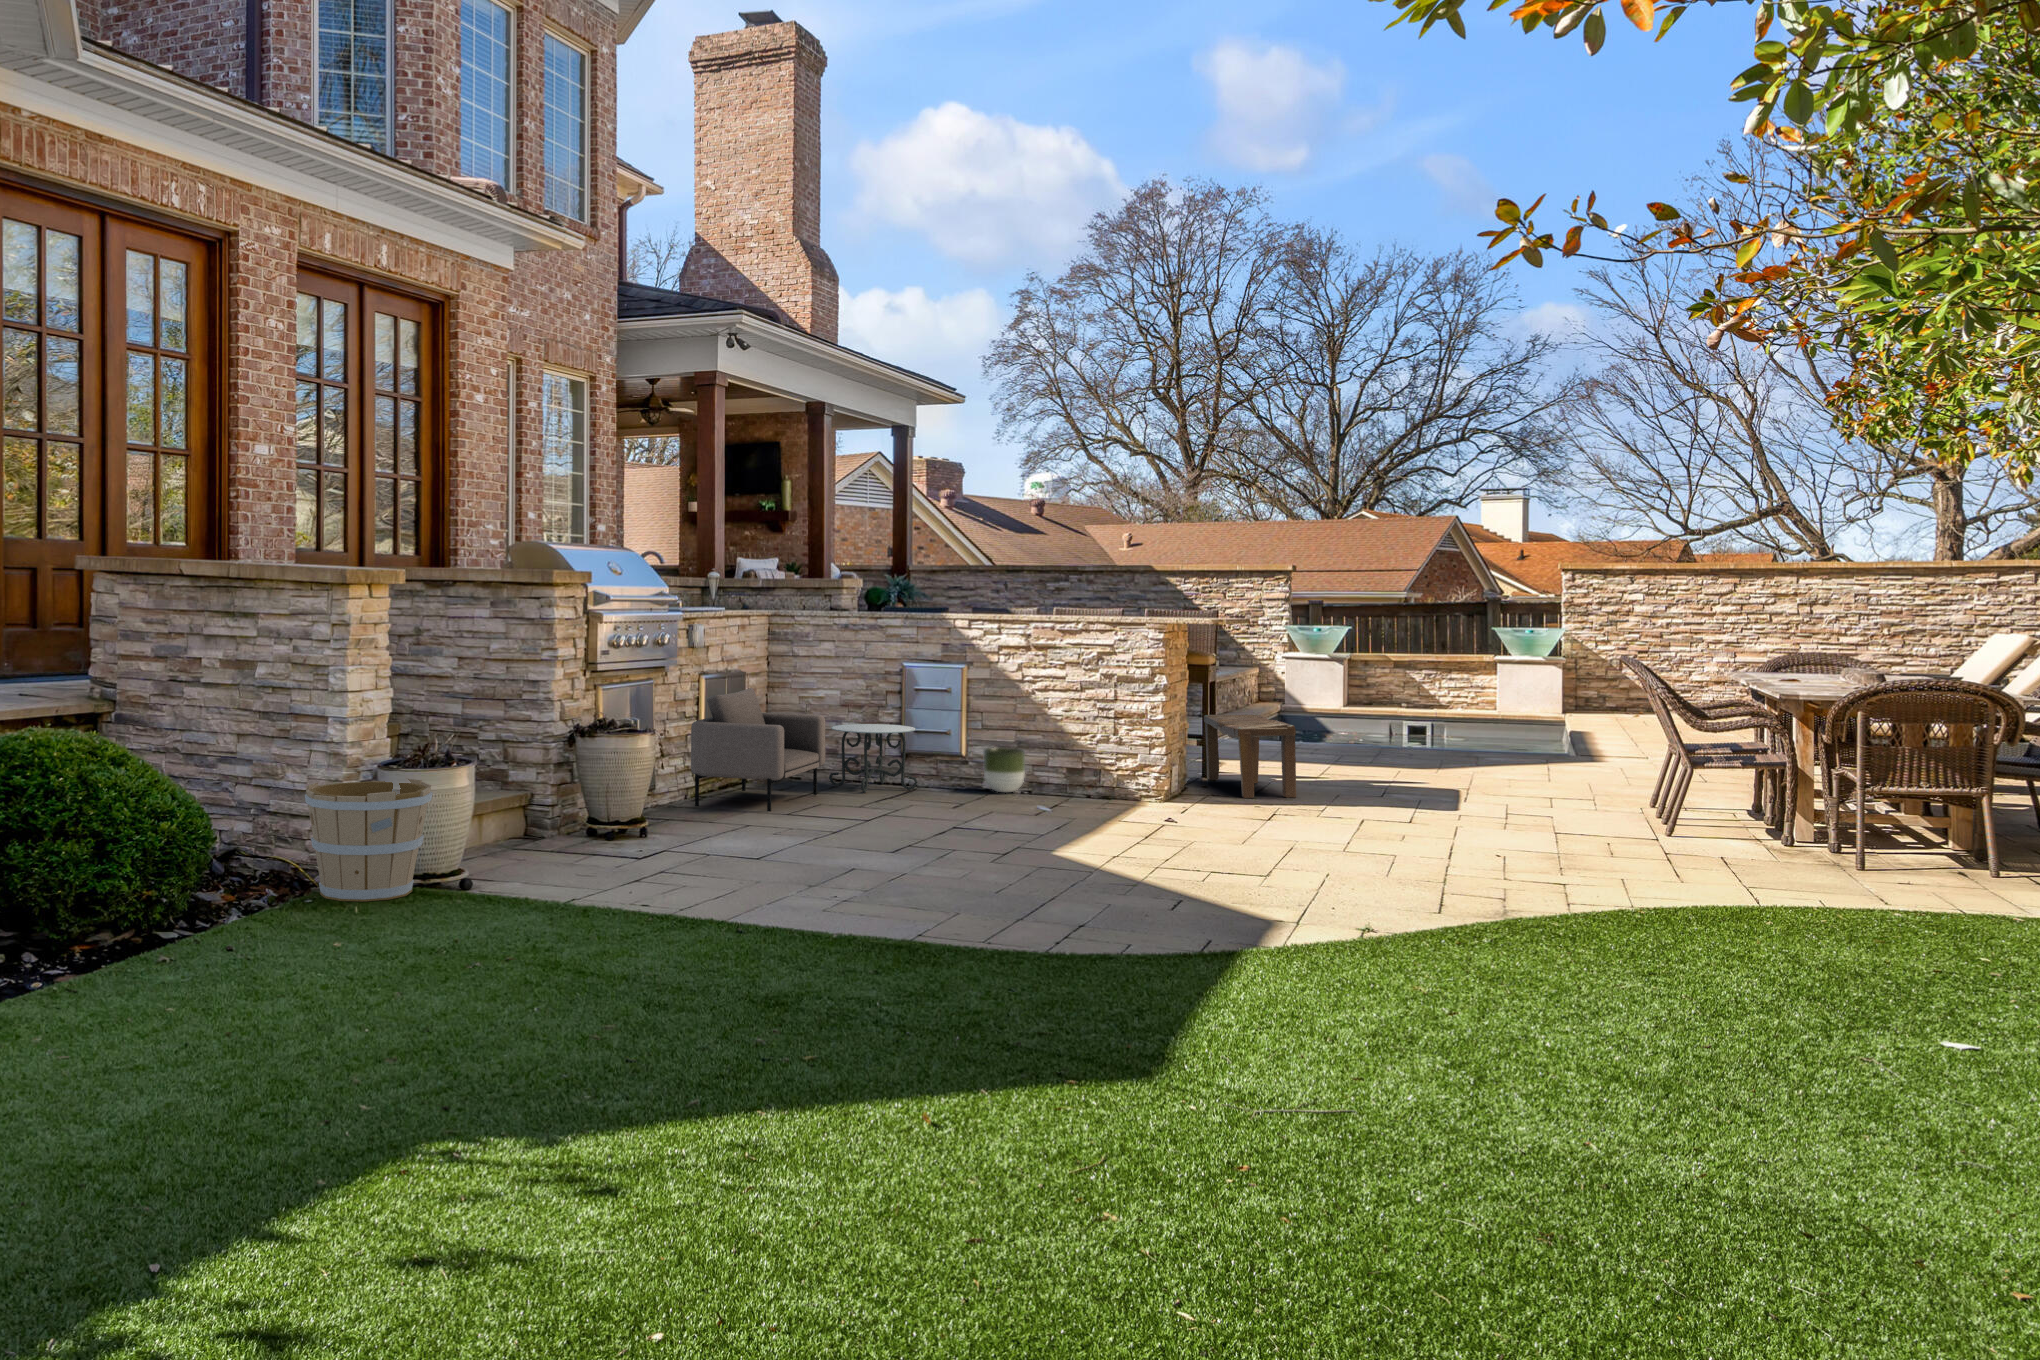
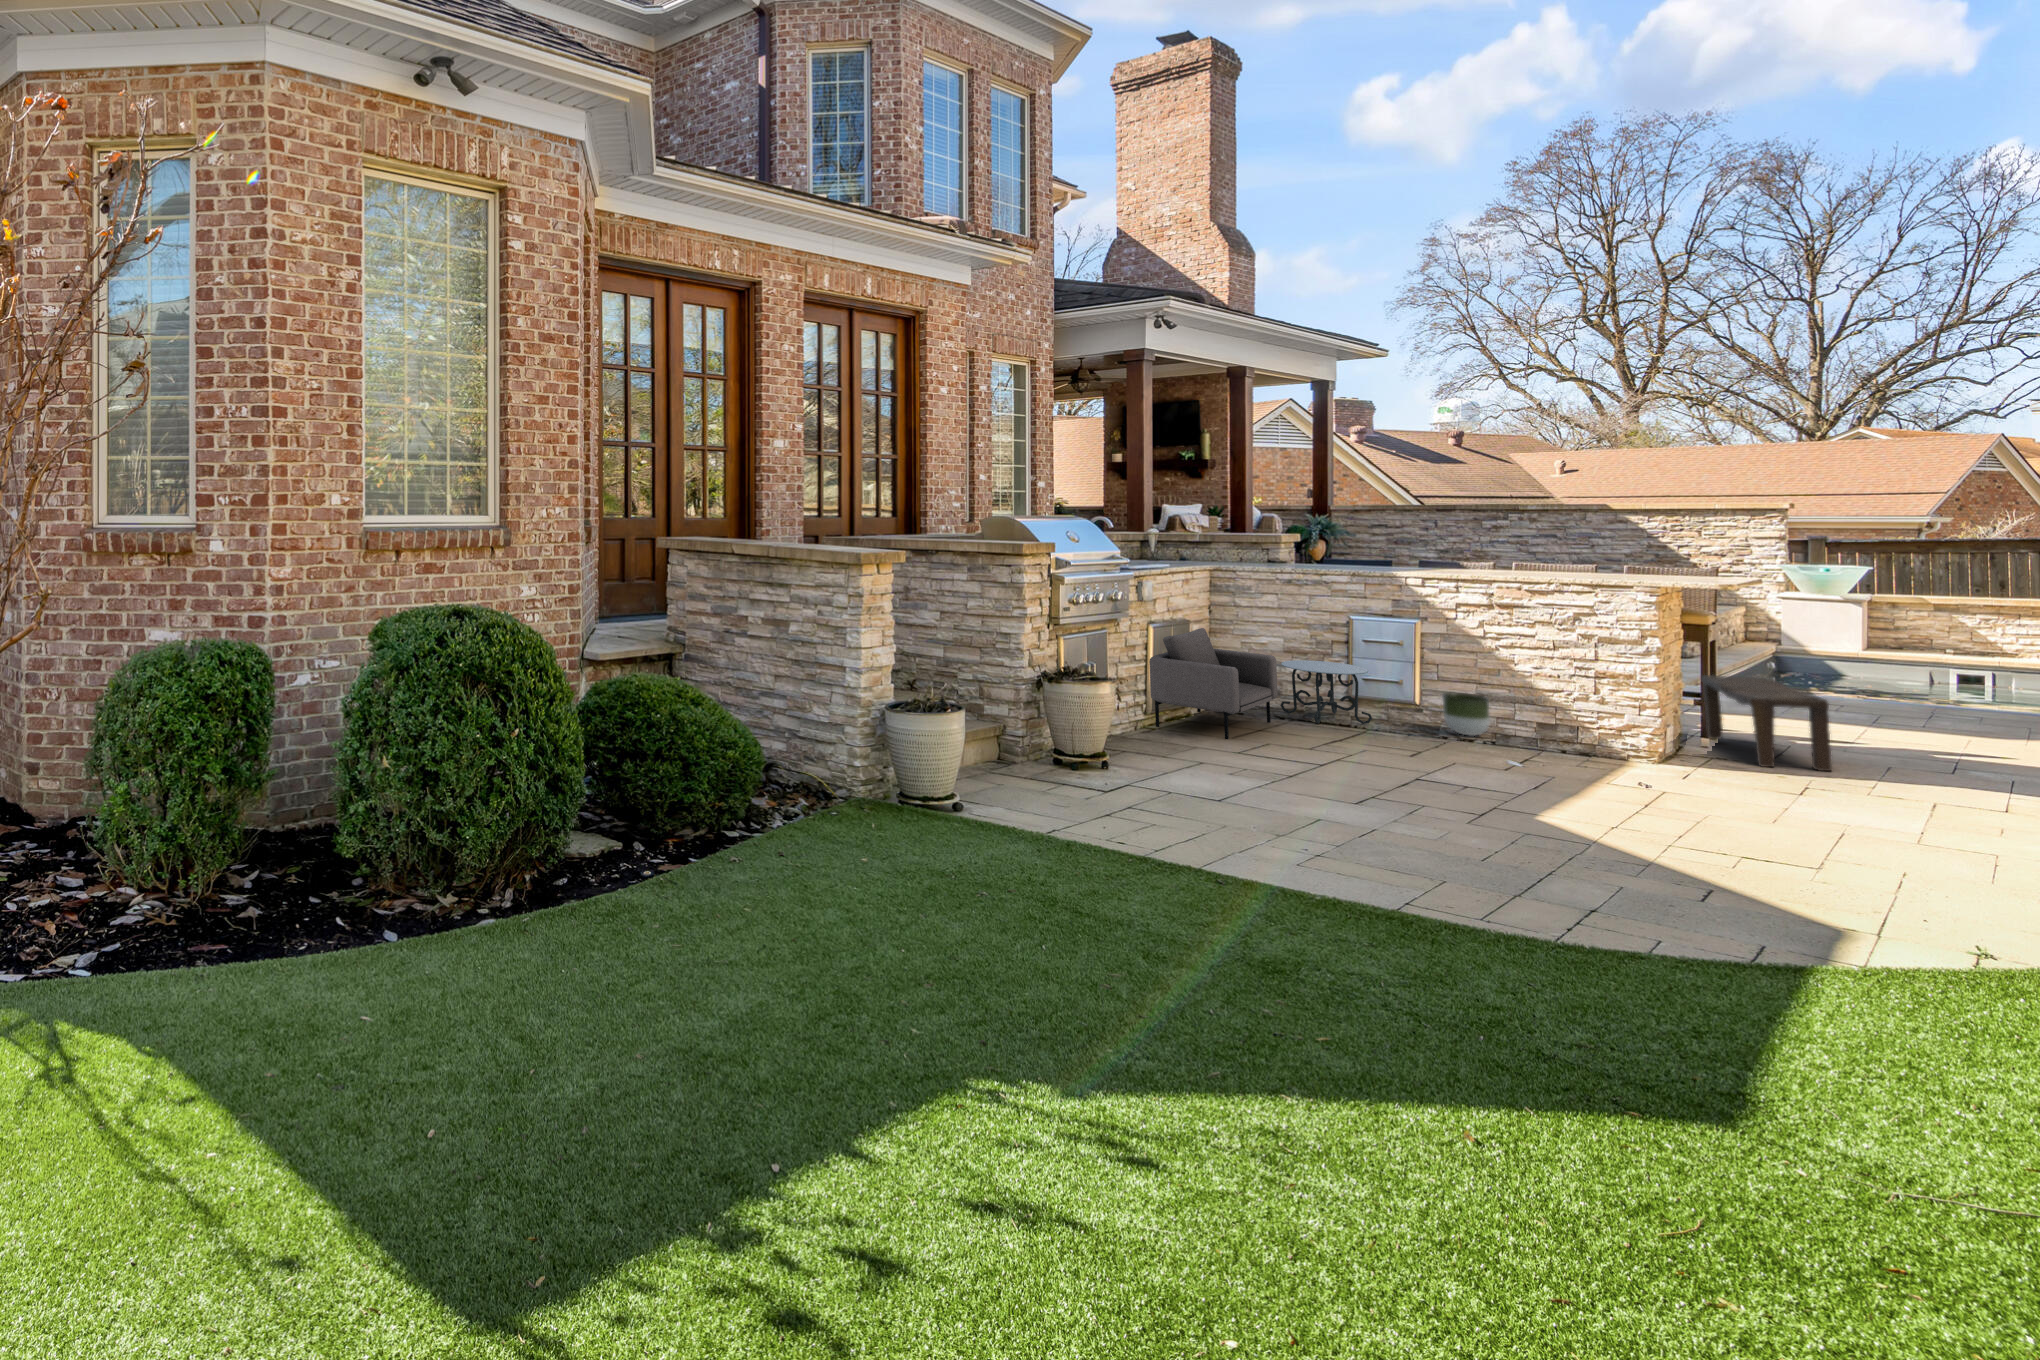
wooden bucket: present [305,779,433,902] -> none [835,712,935,812]

